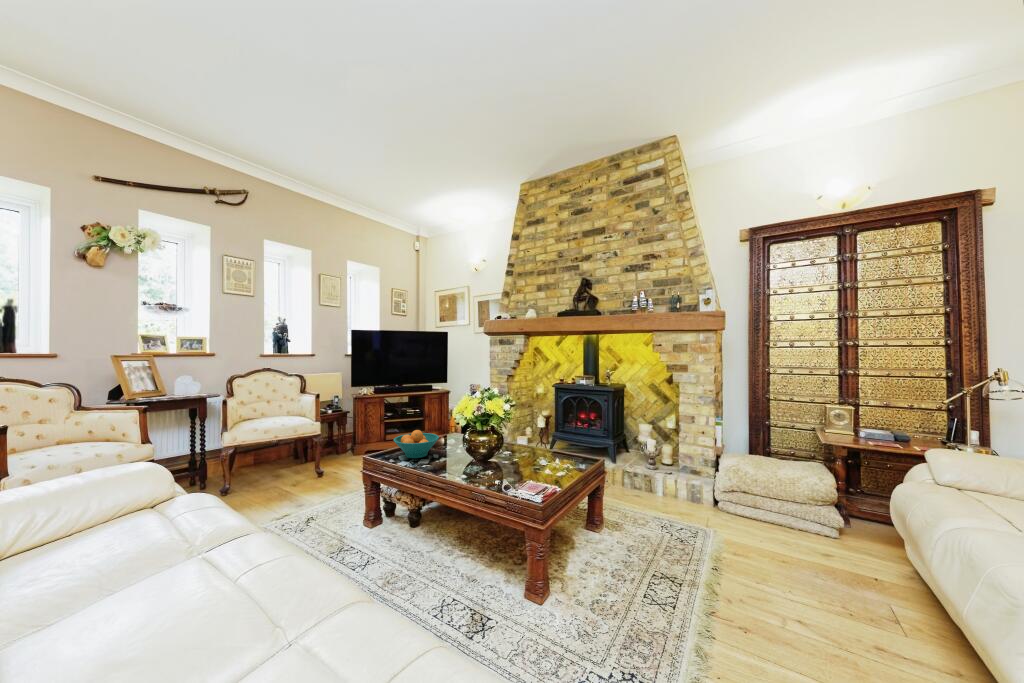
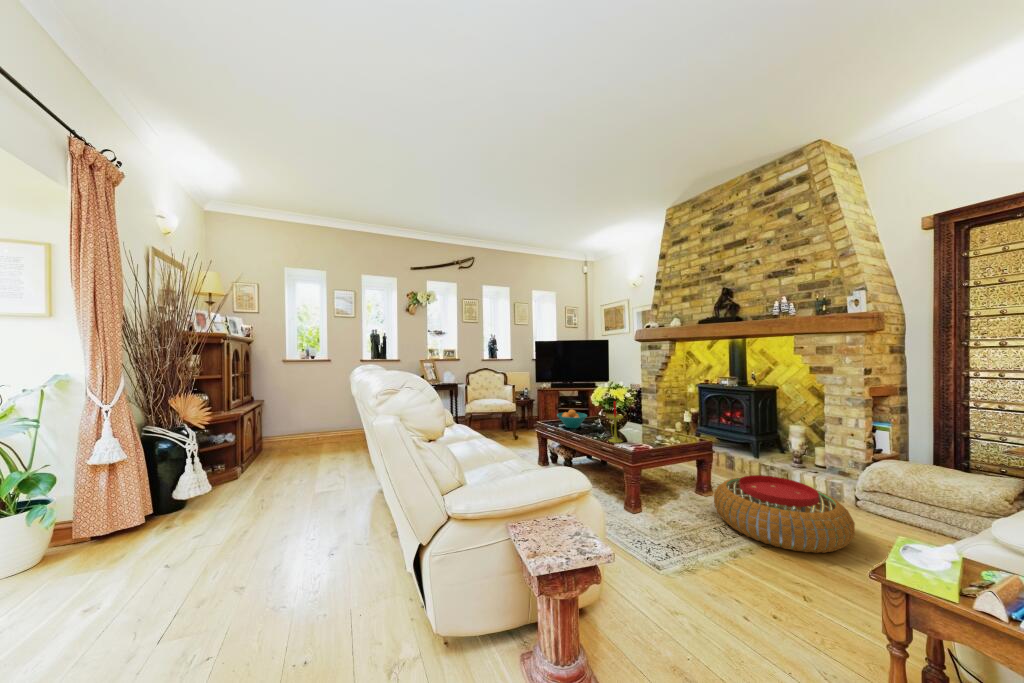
candle: none [476,416,499,477] -> present [607,401,623,443]
pouf: none [610,494,756,592] -> present [714,475,855,553]

